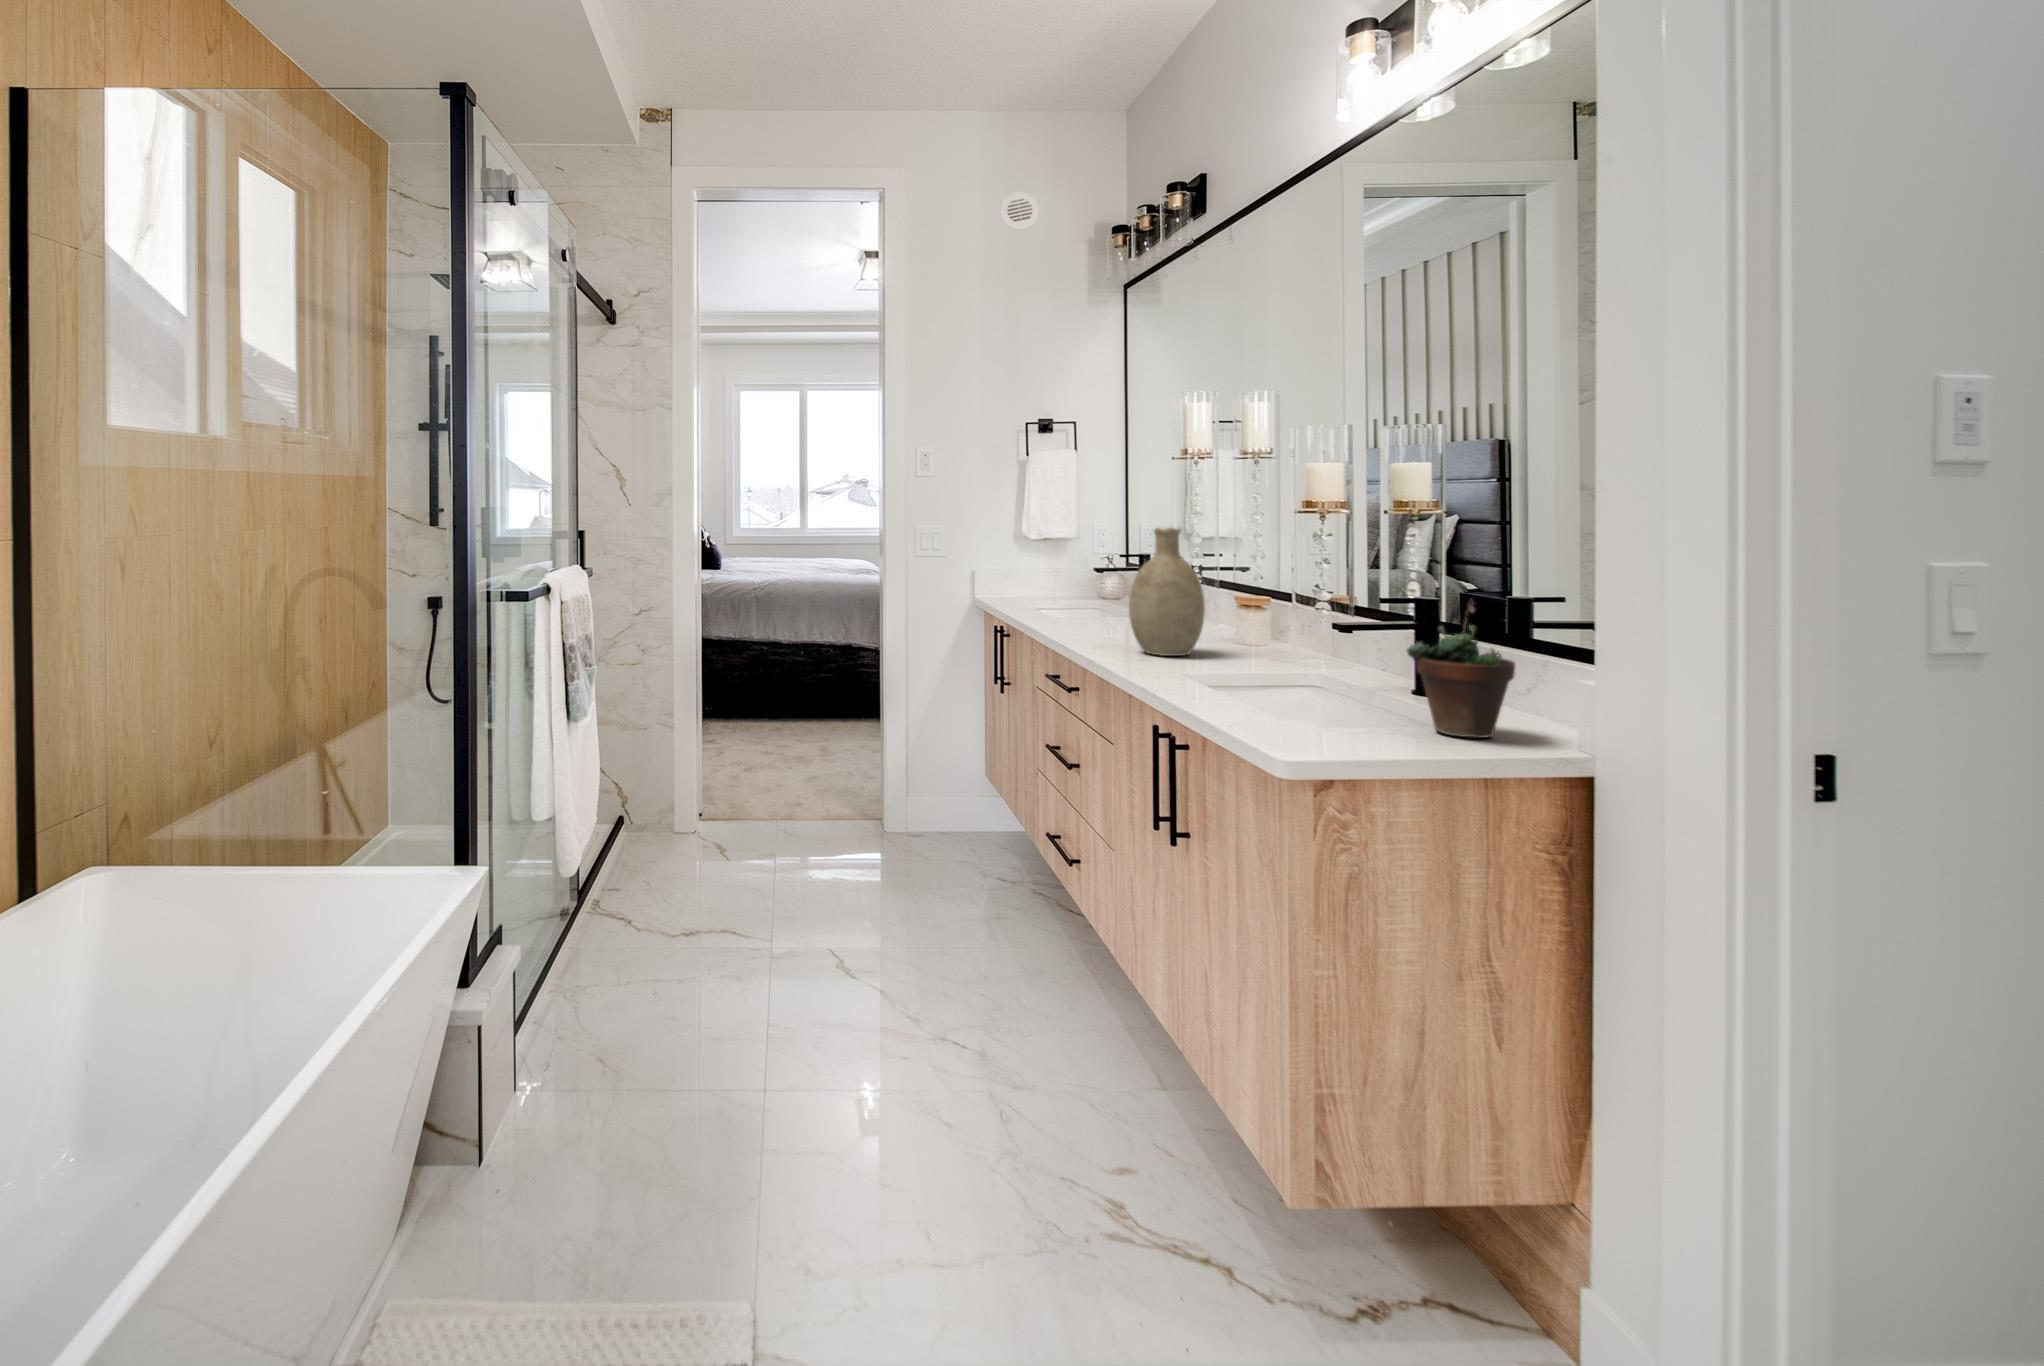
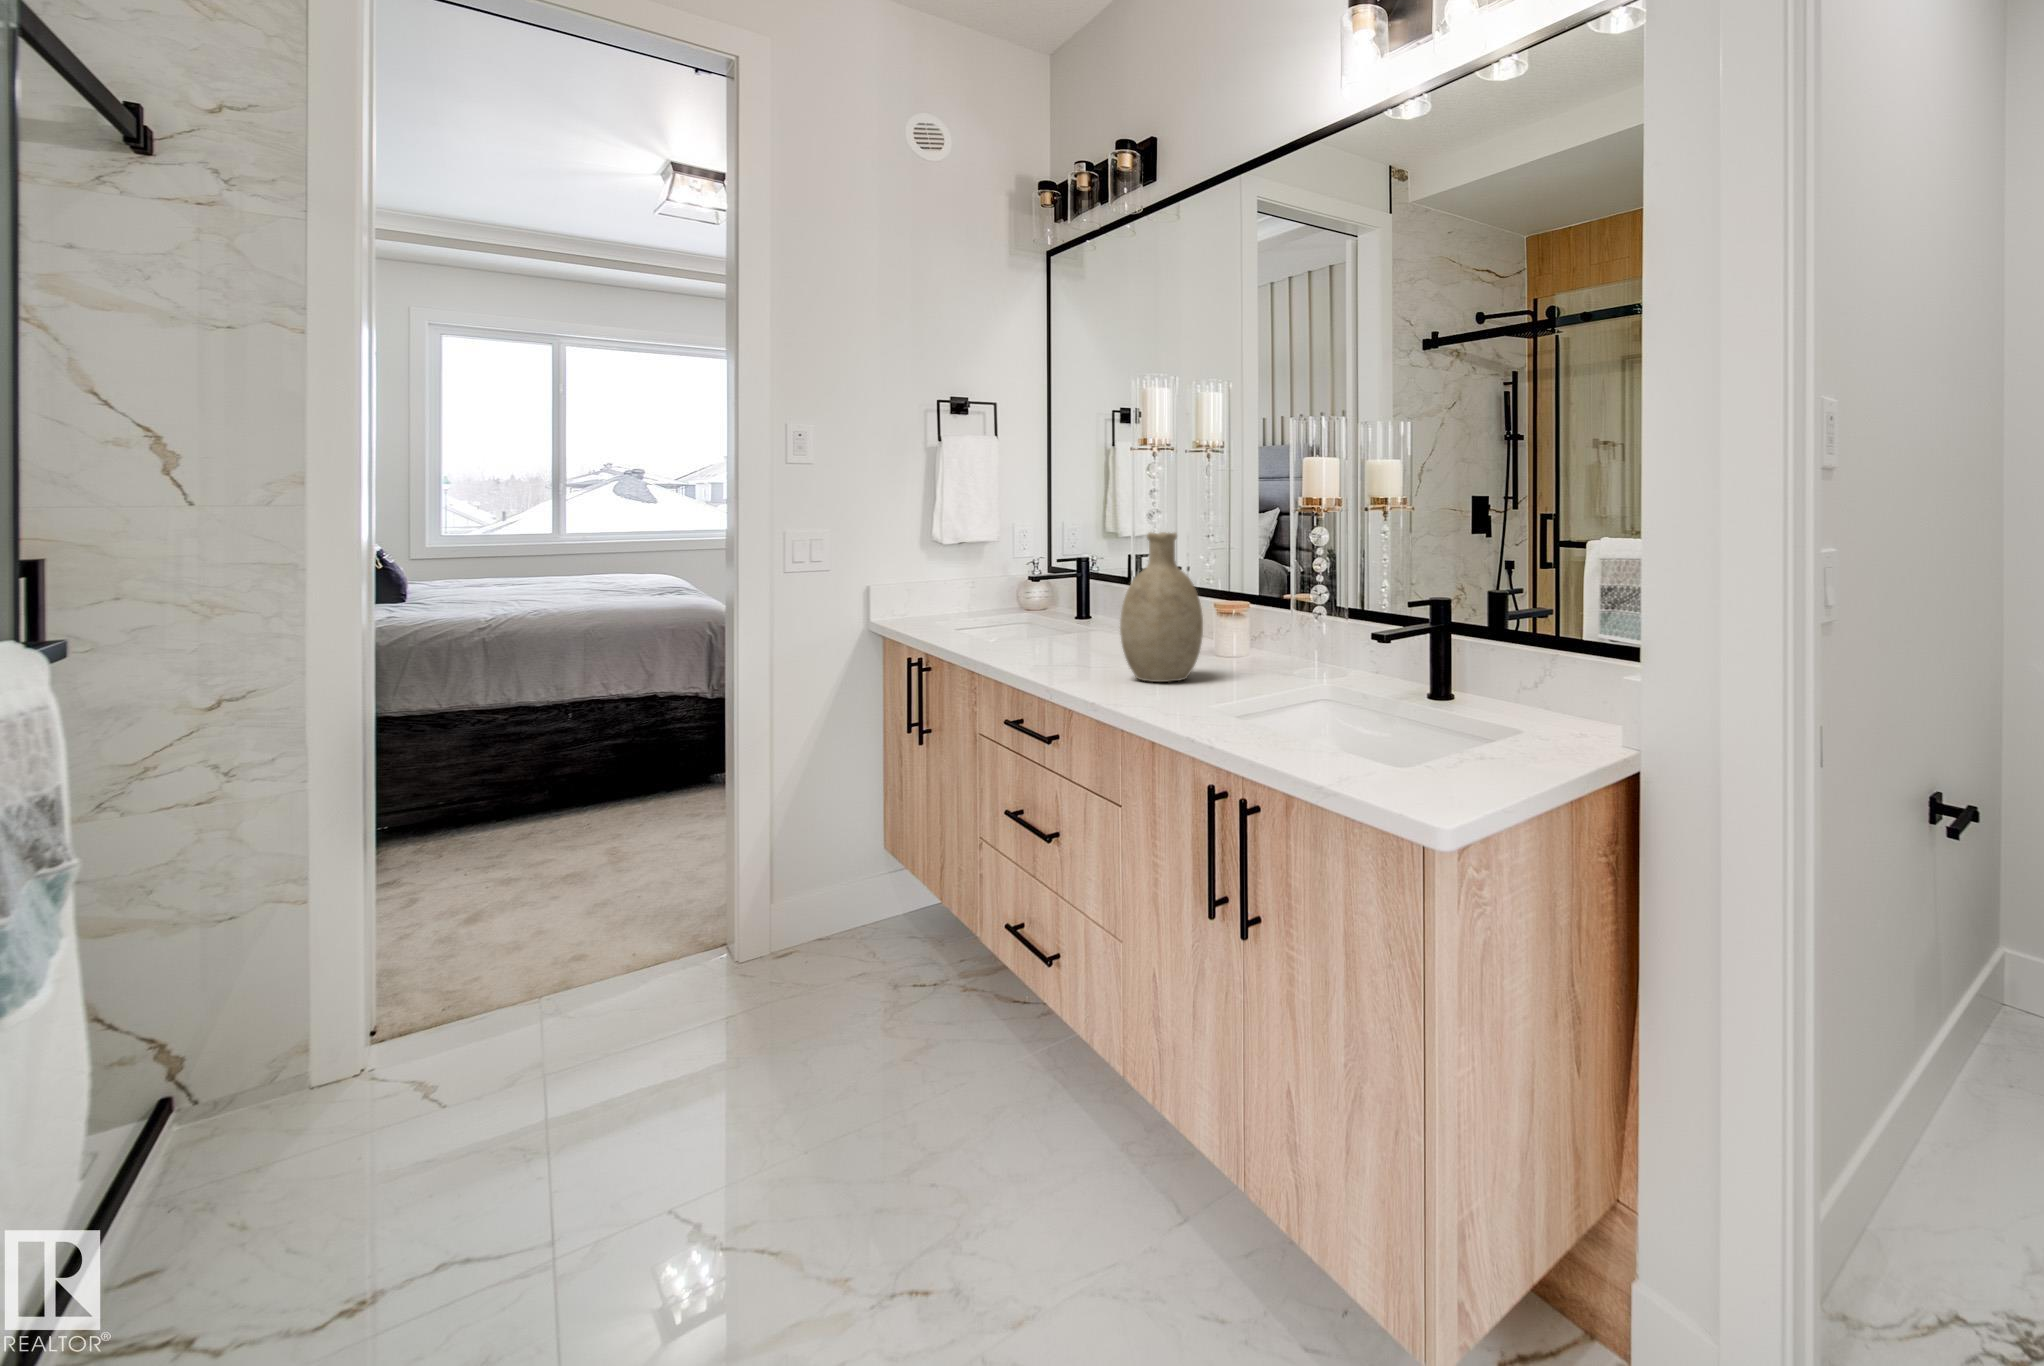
succulent plant: present [1407,600,1515,738] -> none [1470,605,1564,750]

